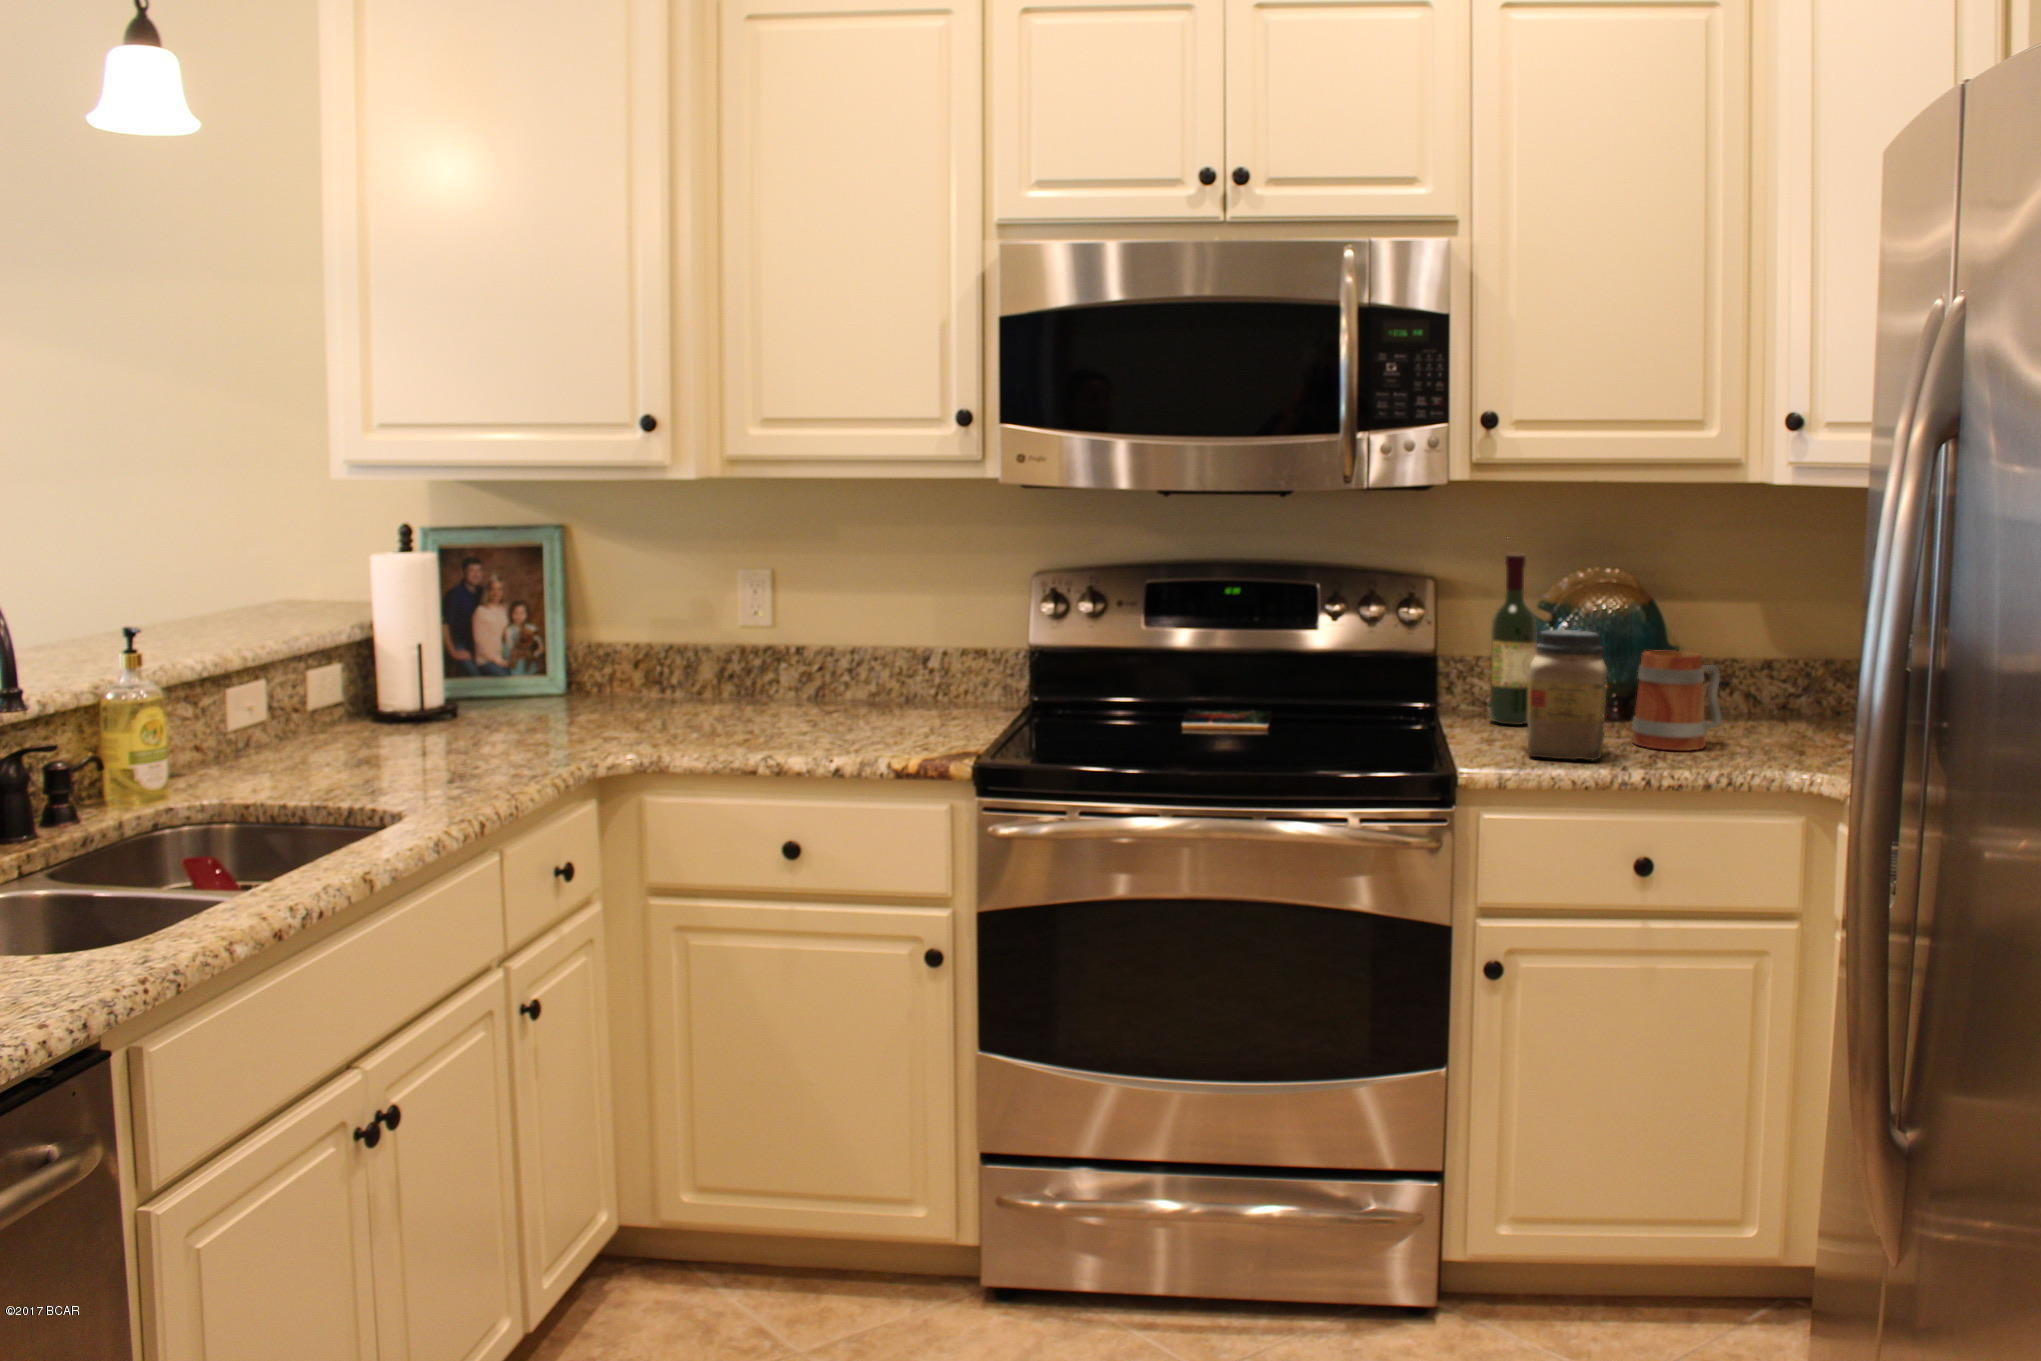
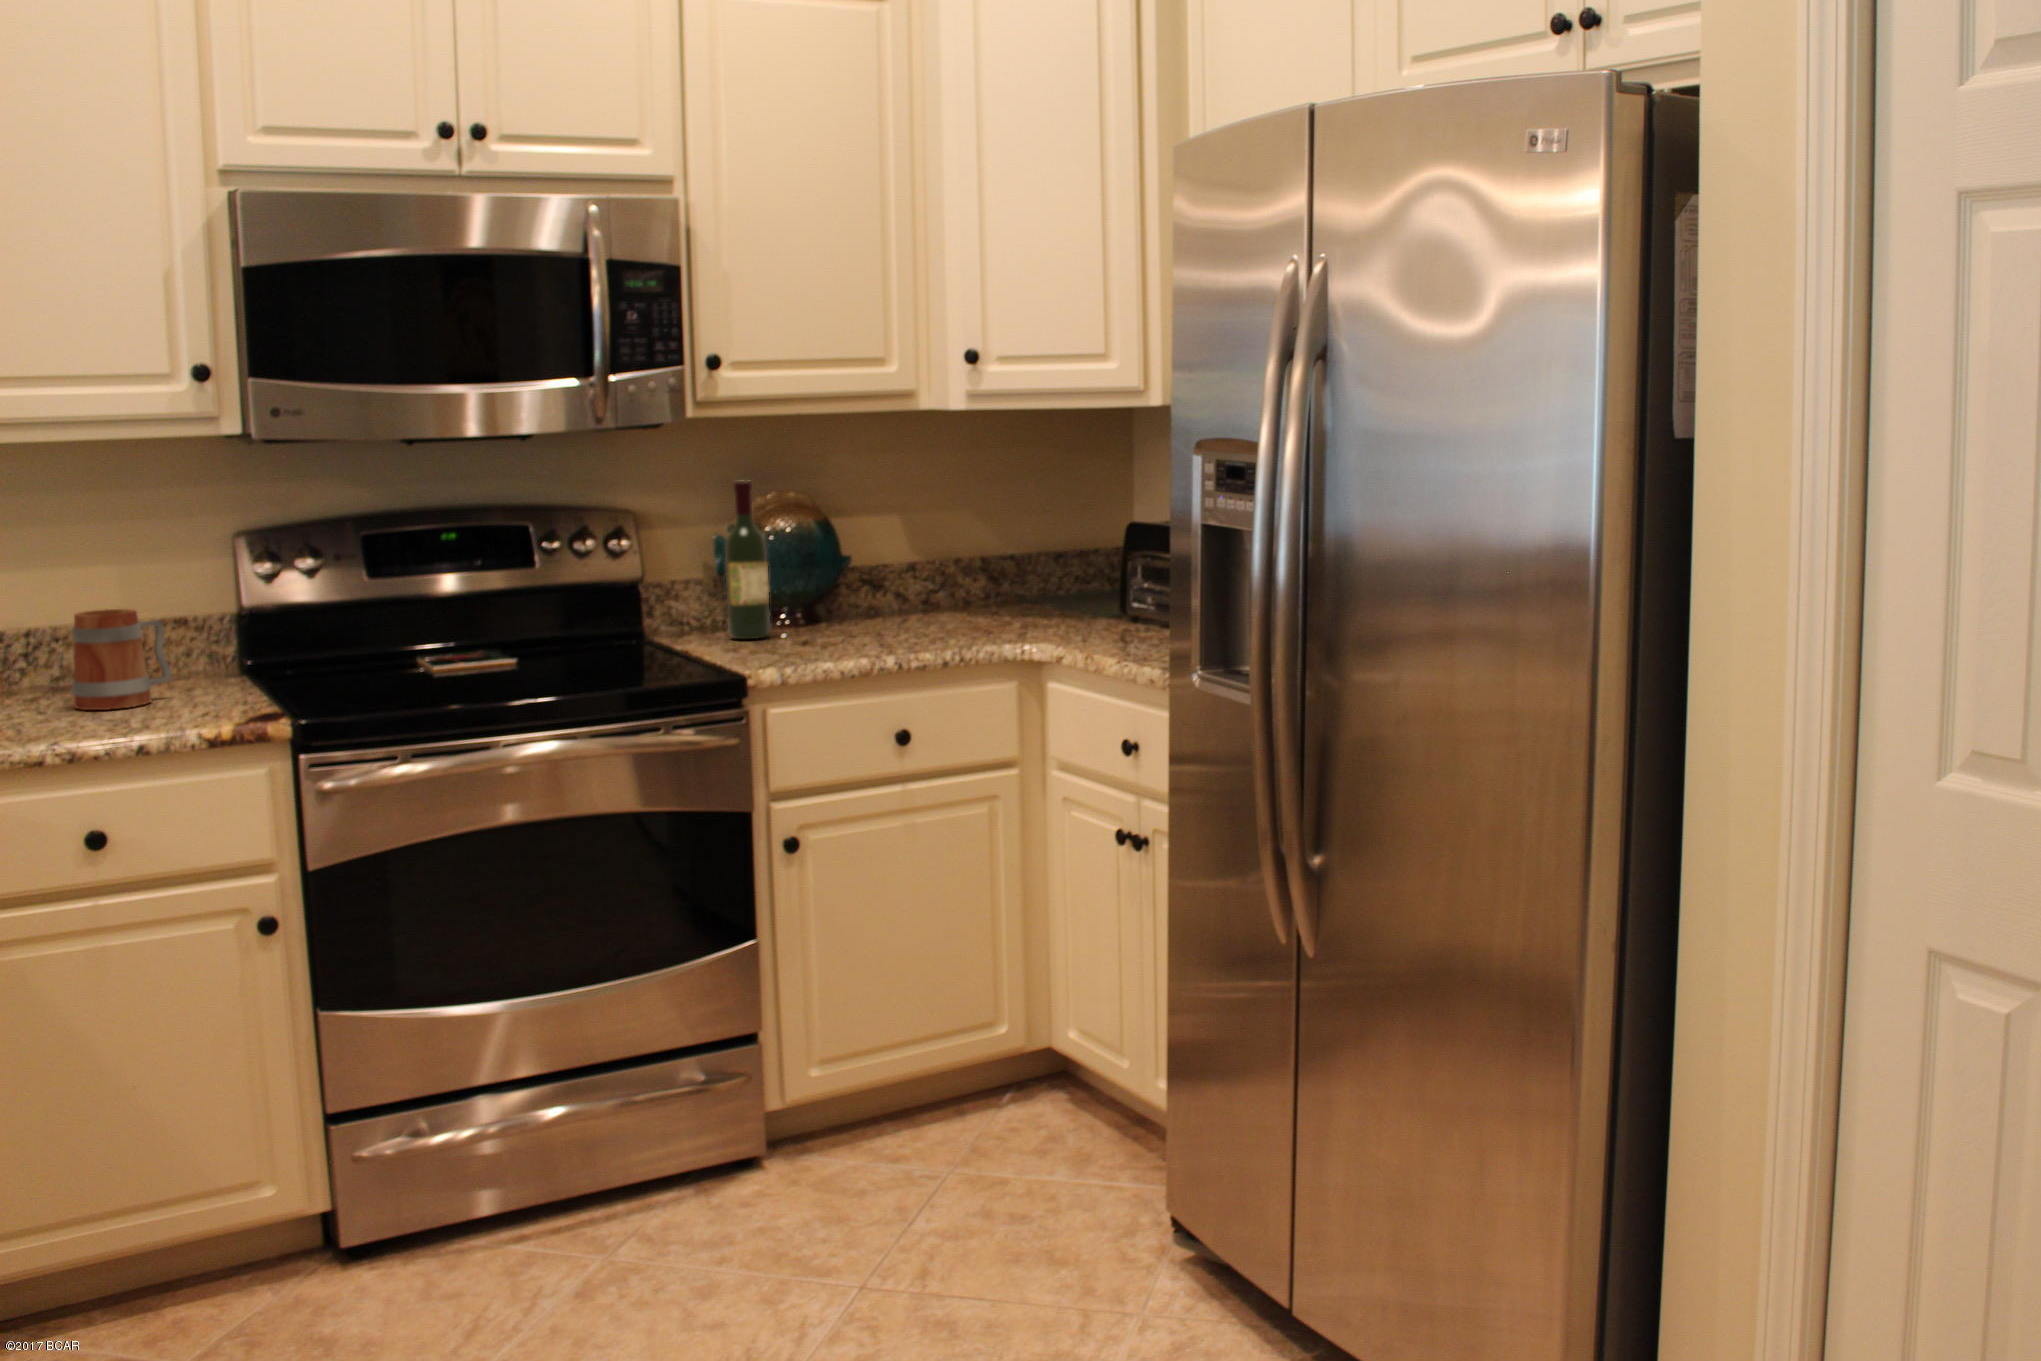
jar: present [1527,629,1607,760] -> none [783,545,853,659]
mug: present [1632,651,1721,750] -> present [72,609,171,710]

